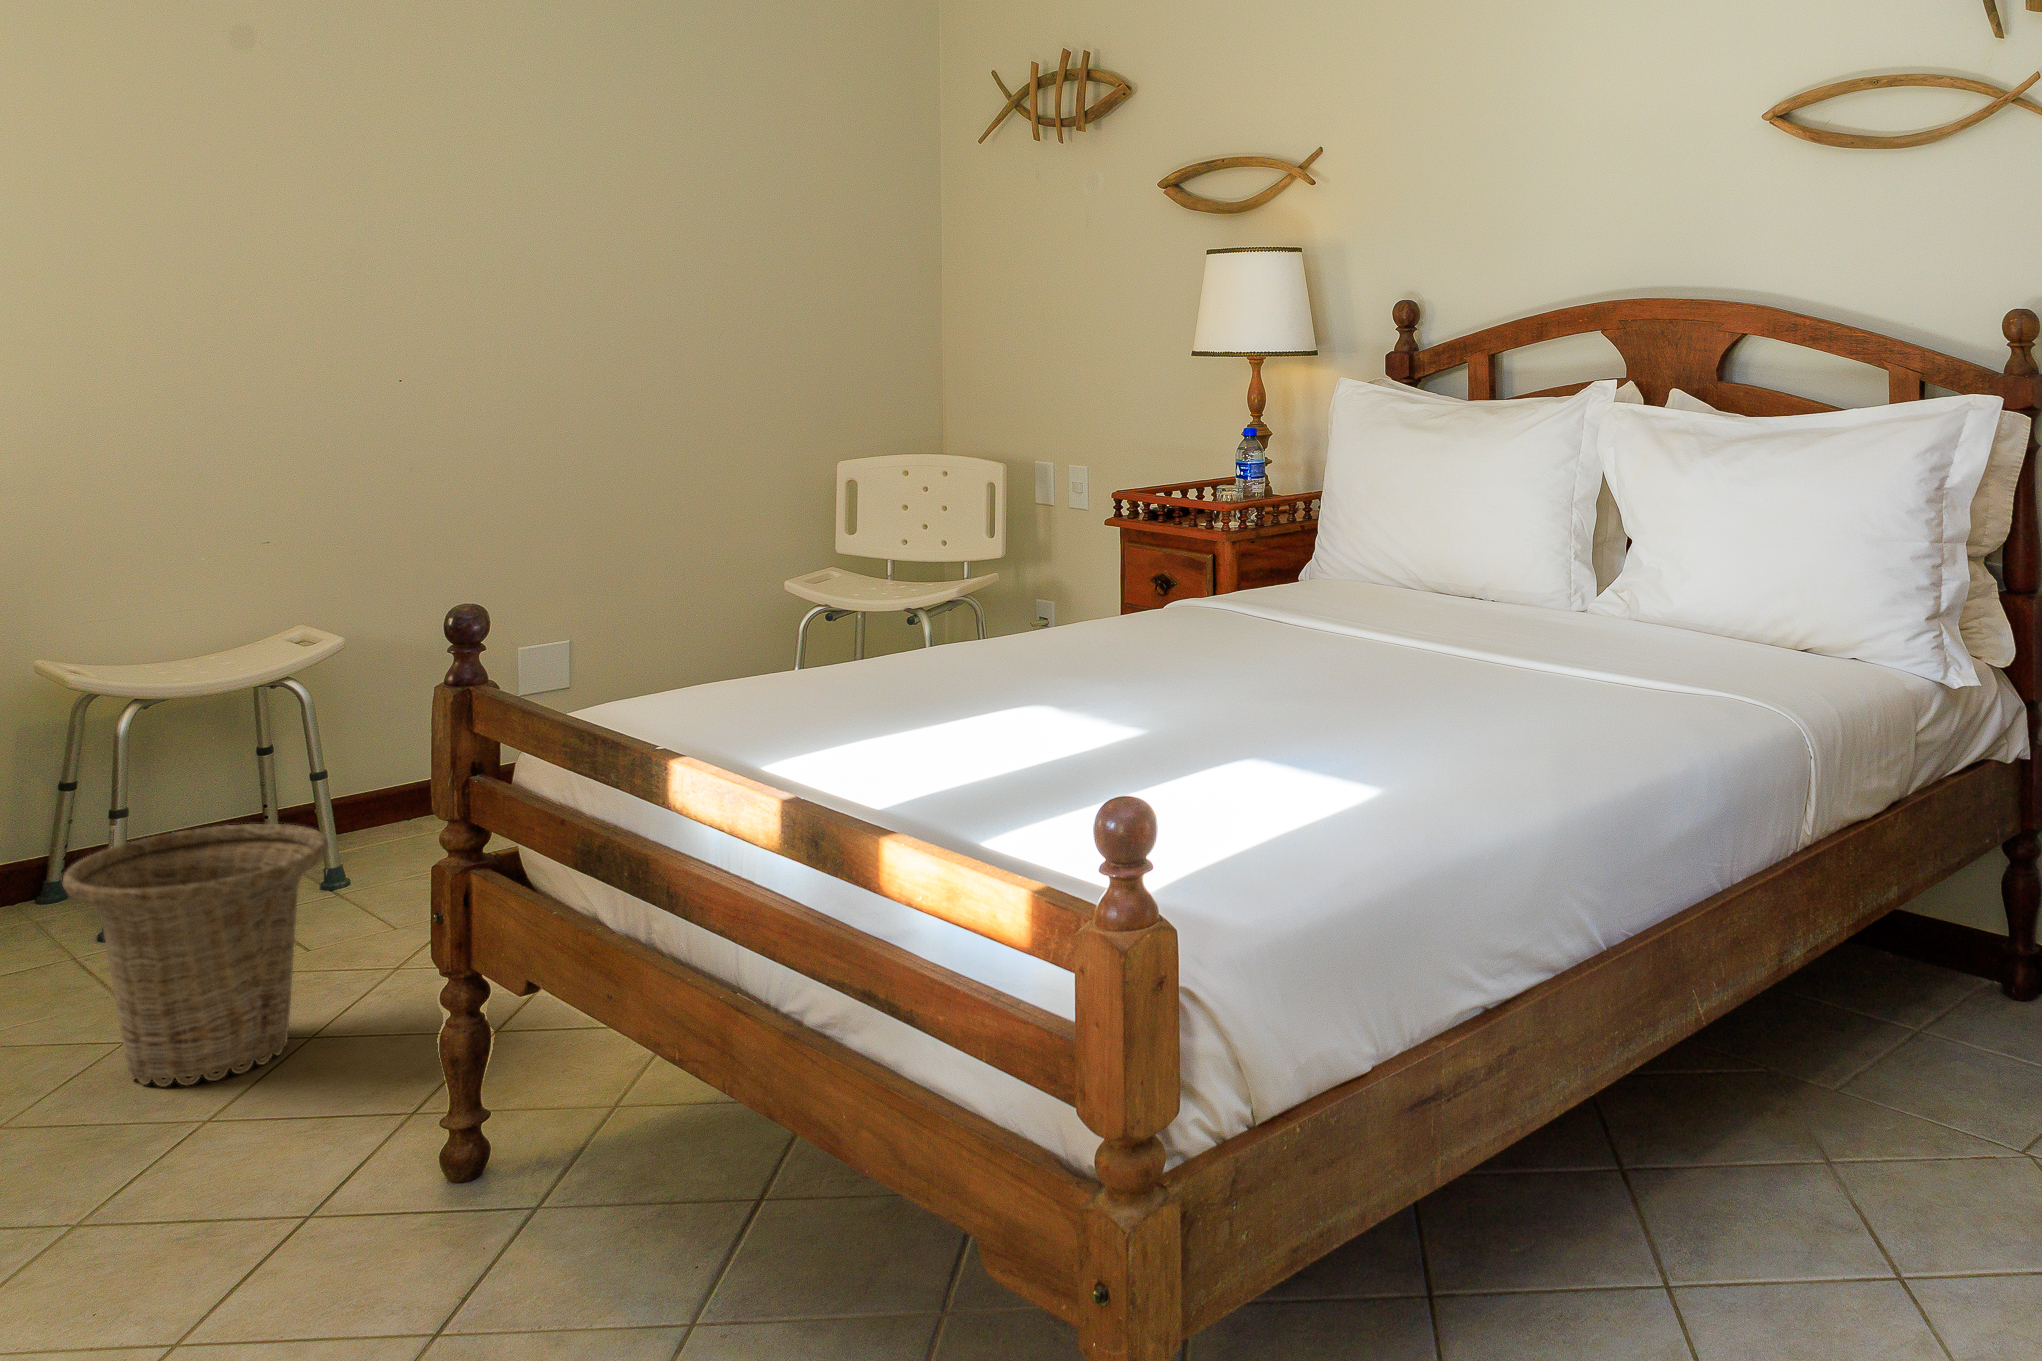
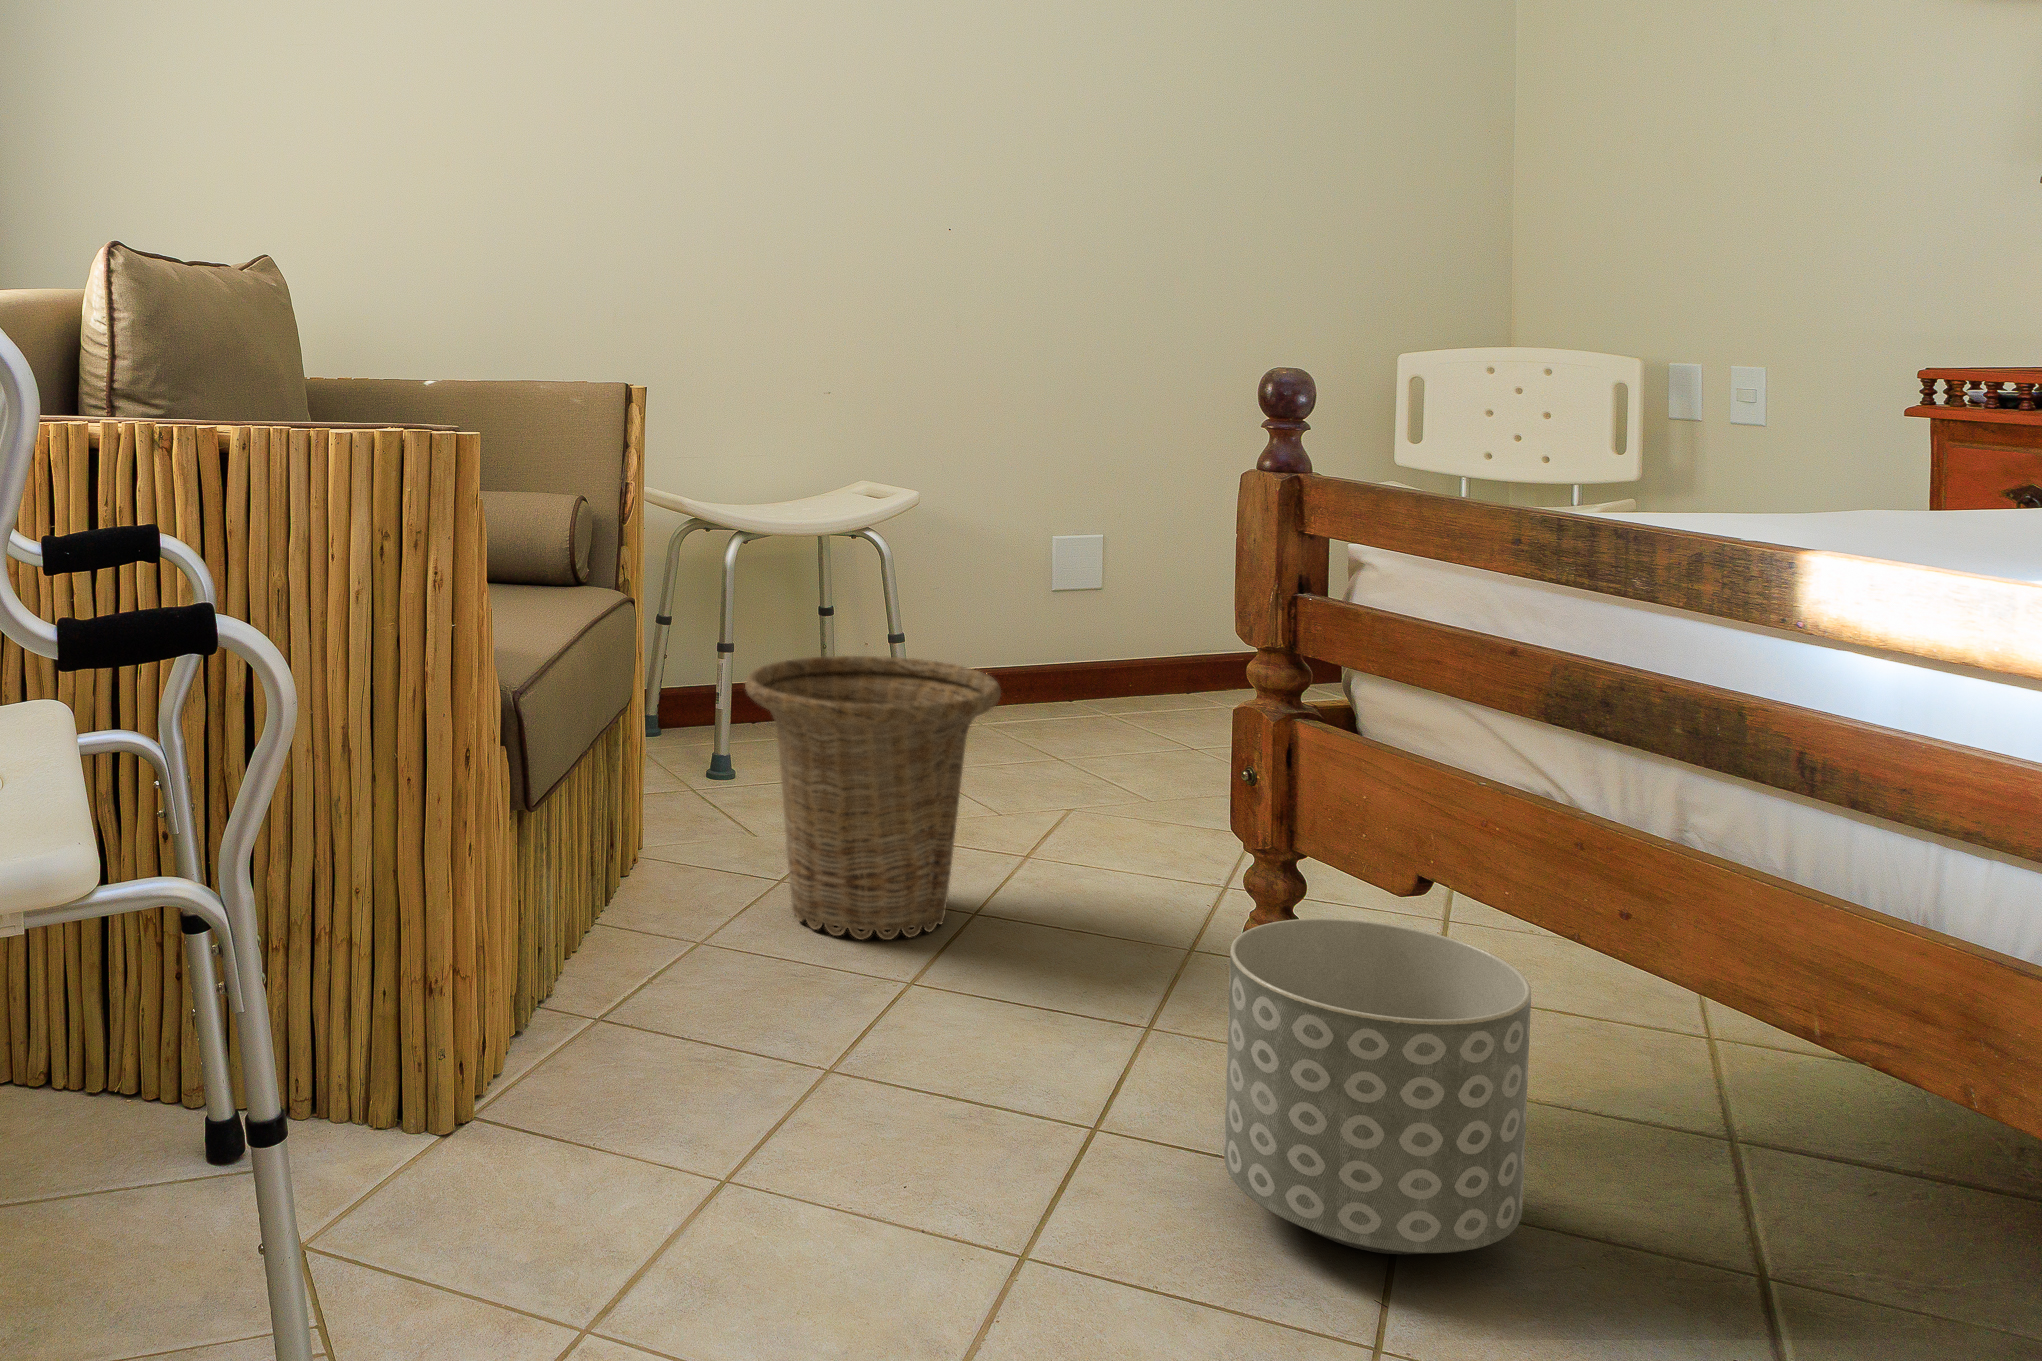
planter: none [384,1014,605,1253] -> present [1224,919,1531,1254]

